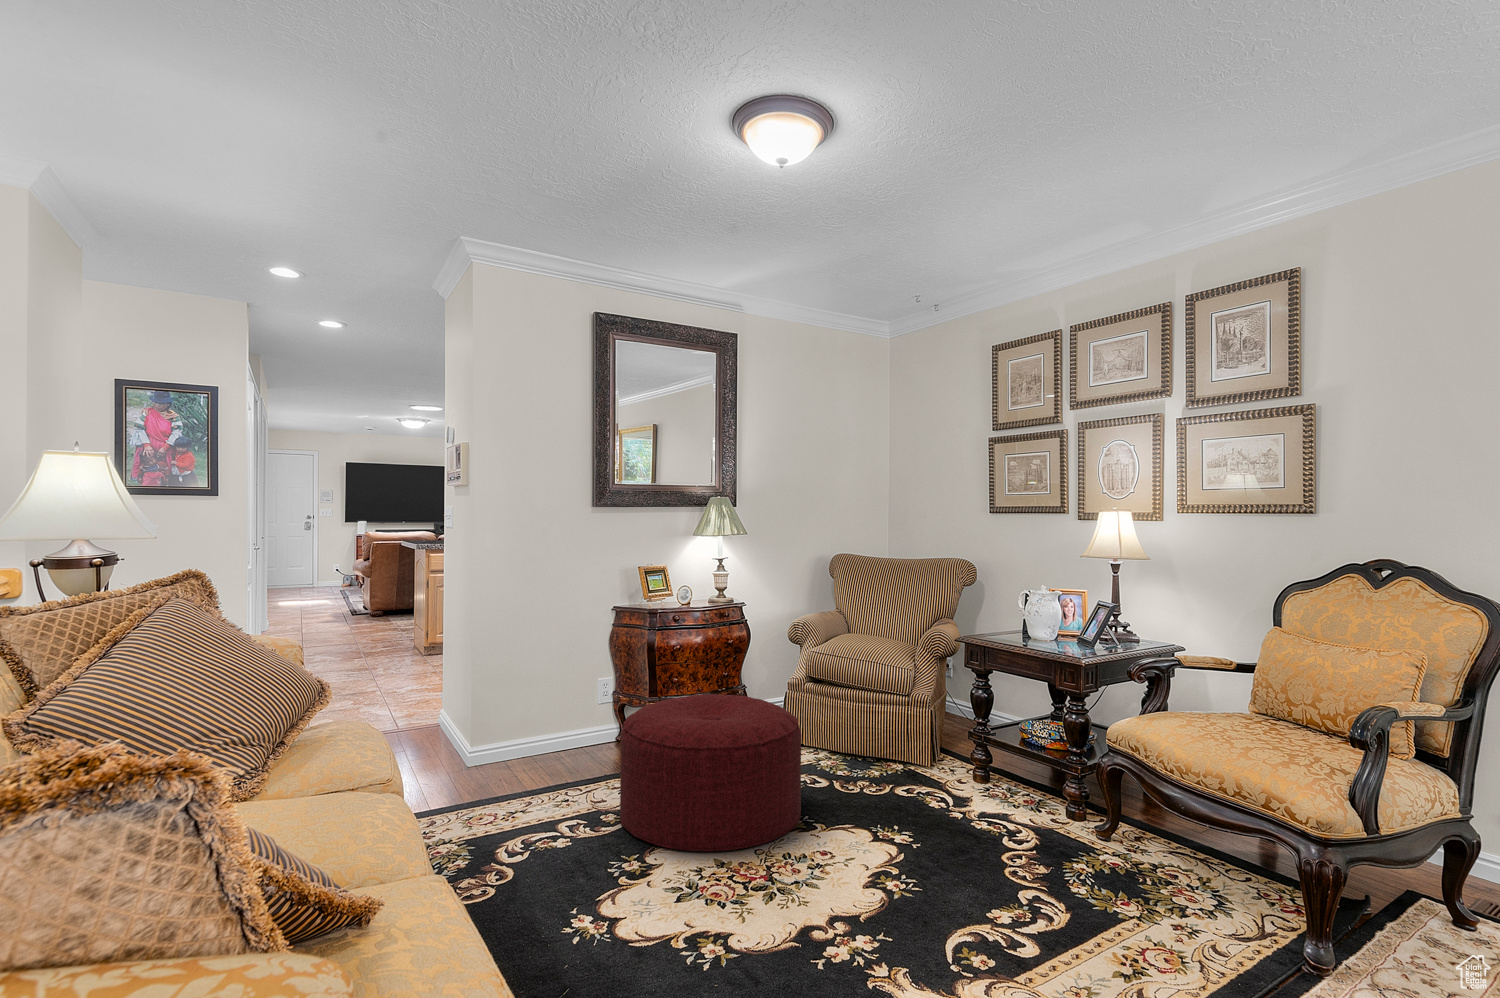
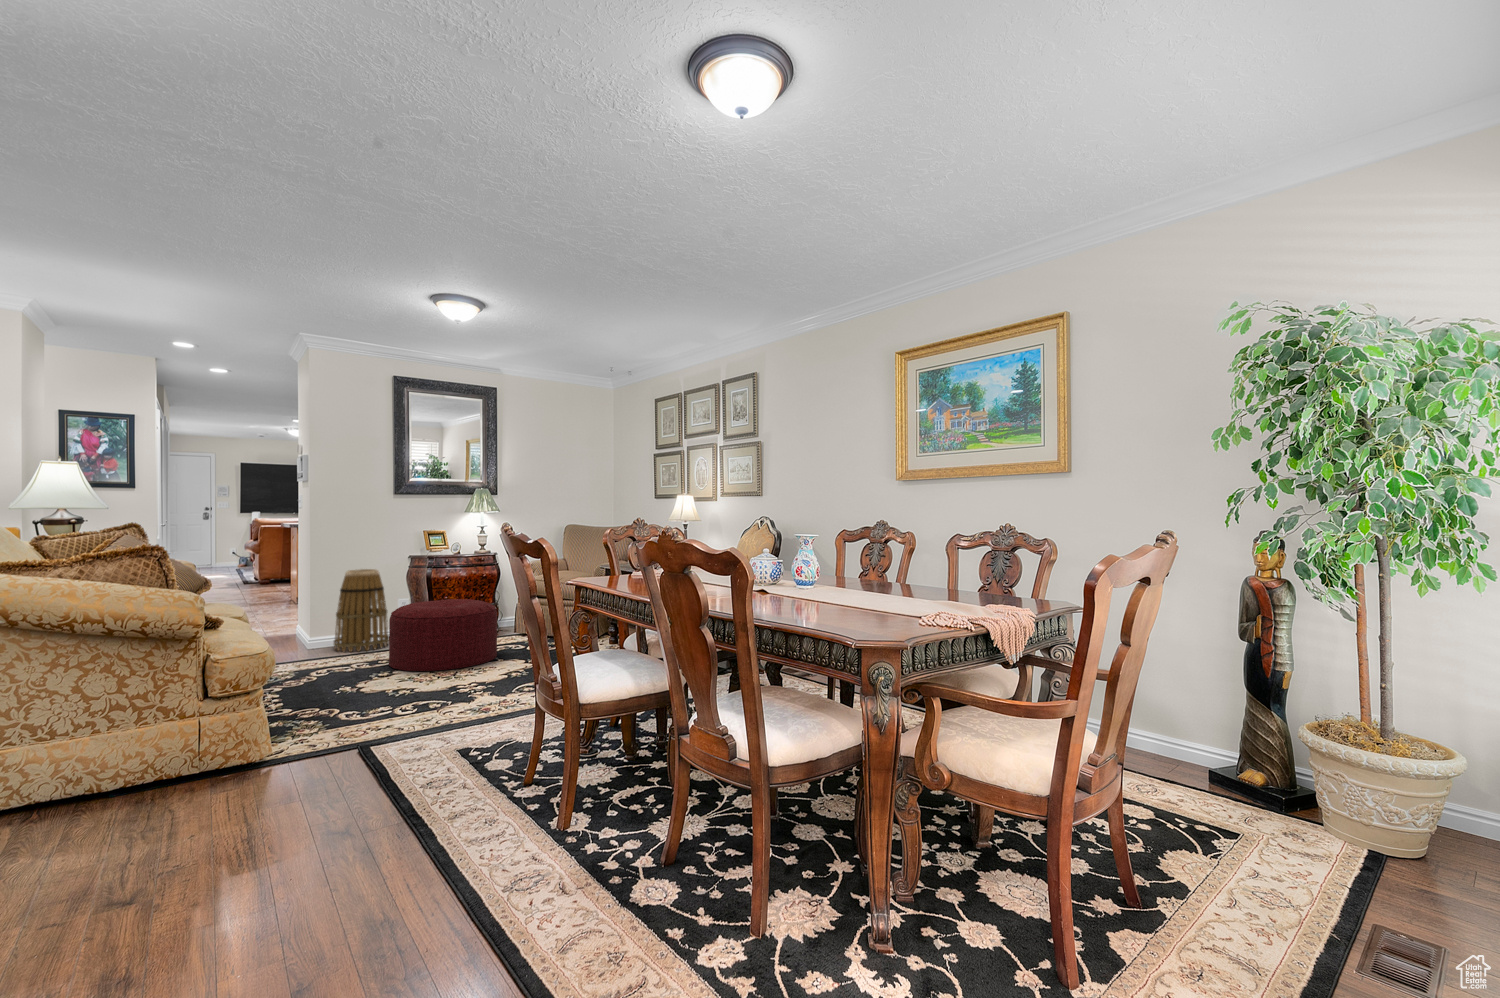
basket: none [508,631,592,778] -> present [334,569,389,652]

